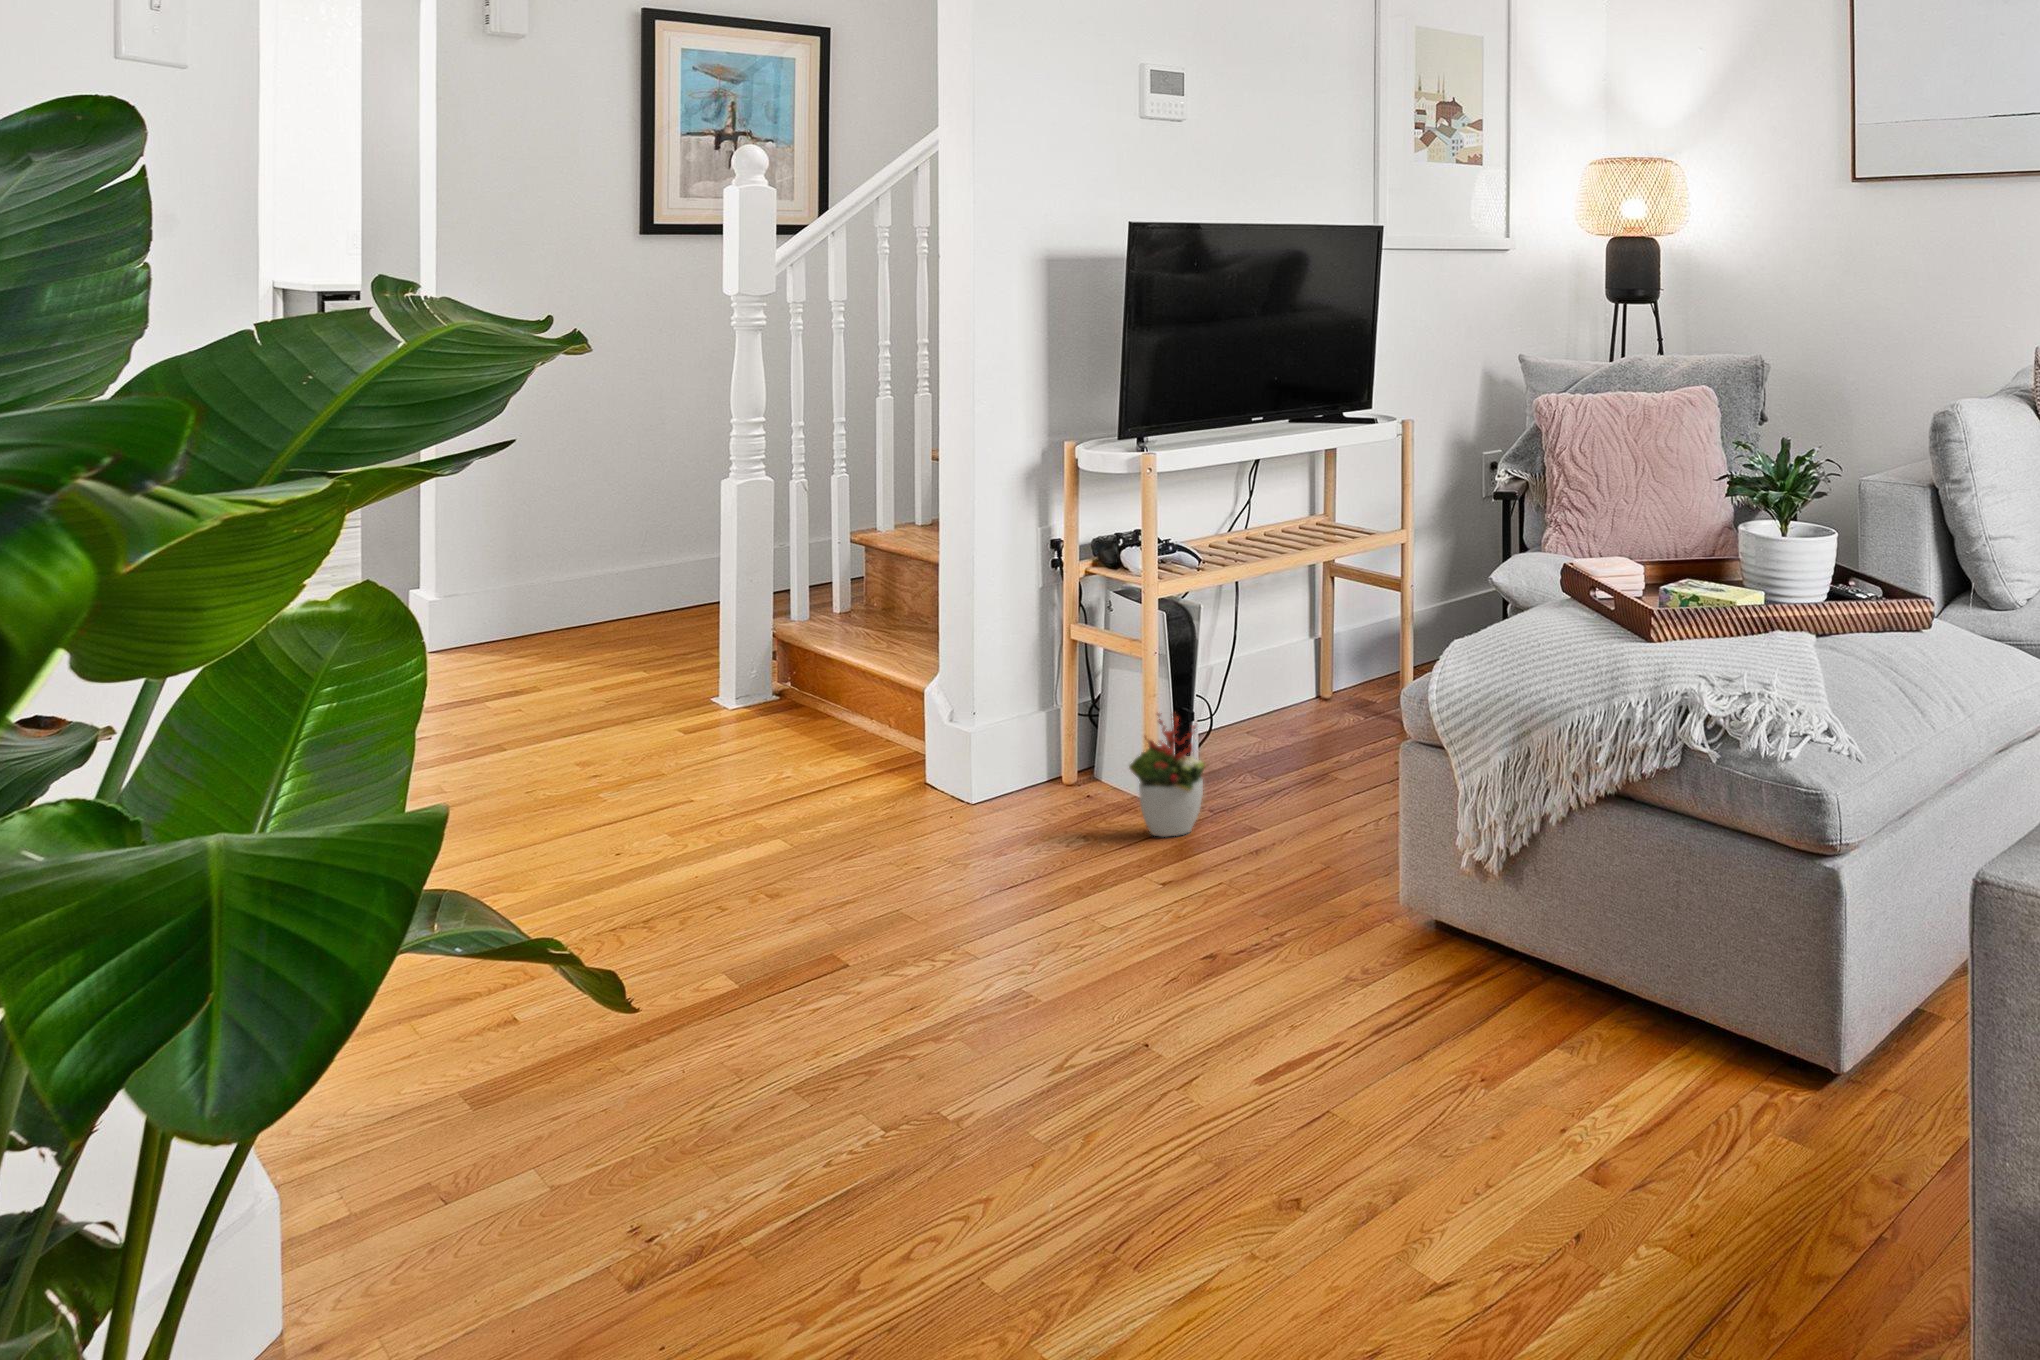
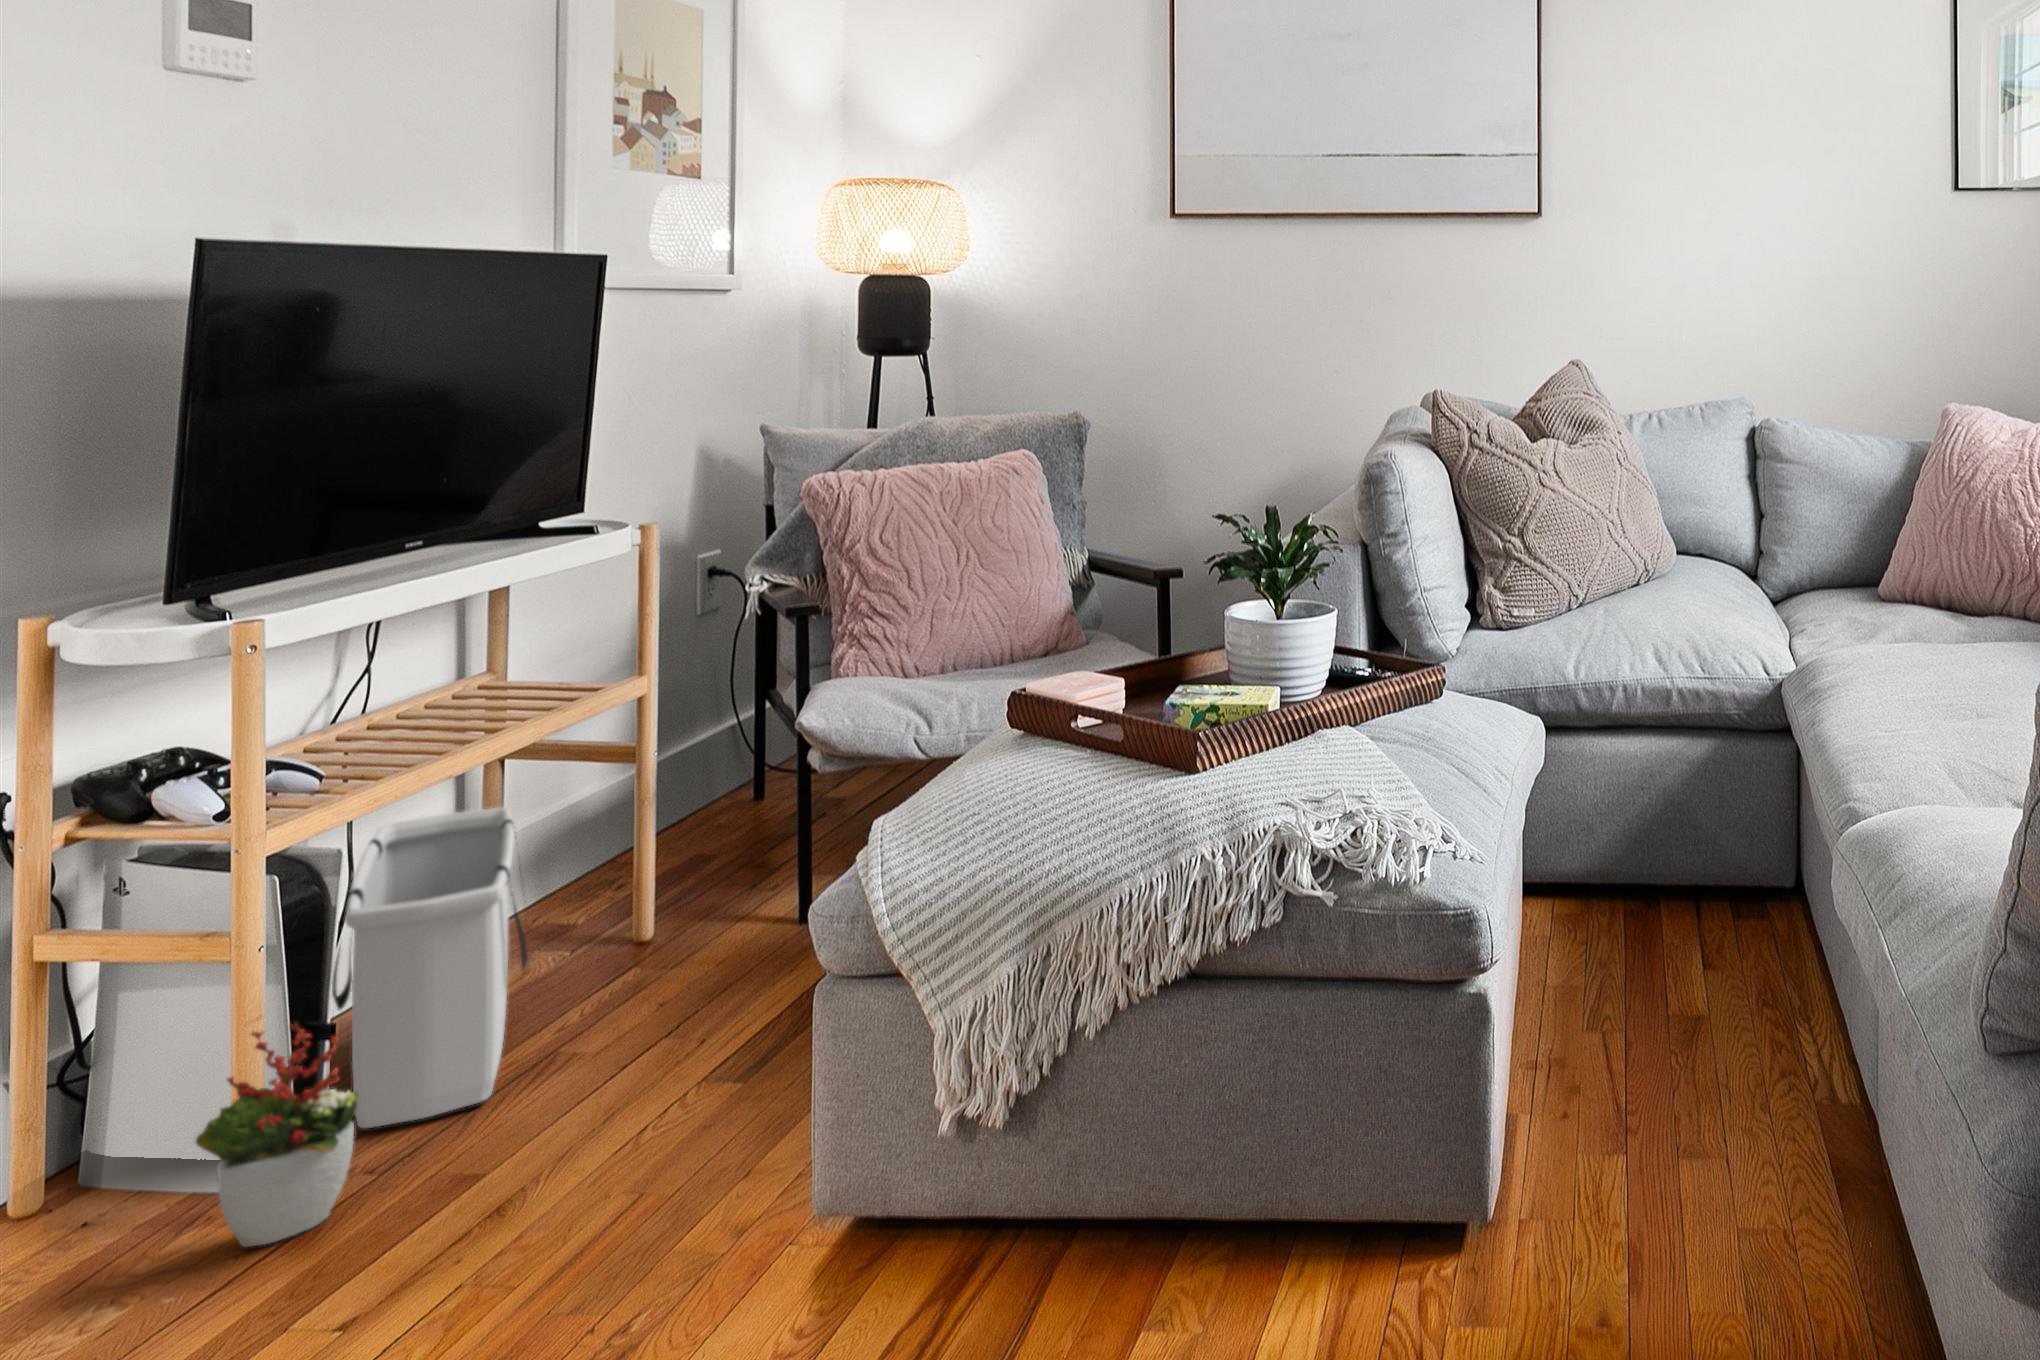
storage bin: none [1211,611,1324,794] -> present [332,808,528,1128]

